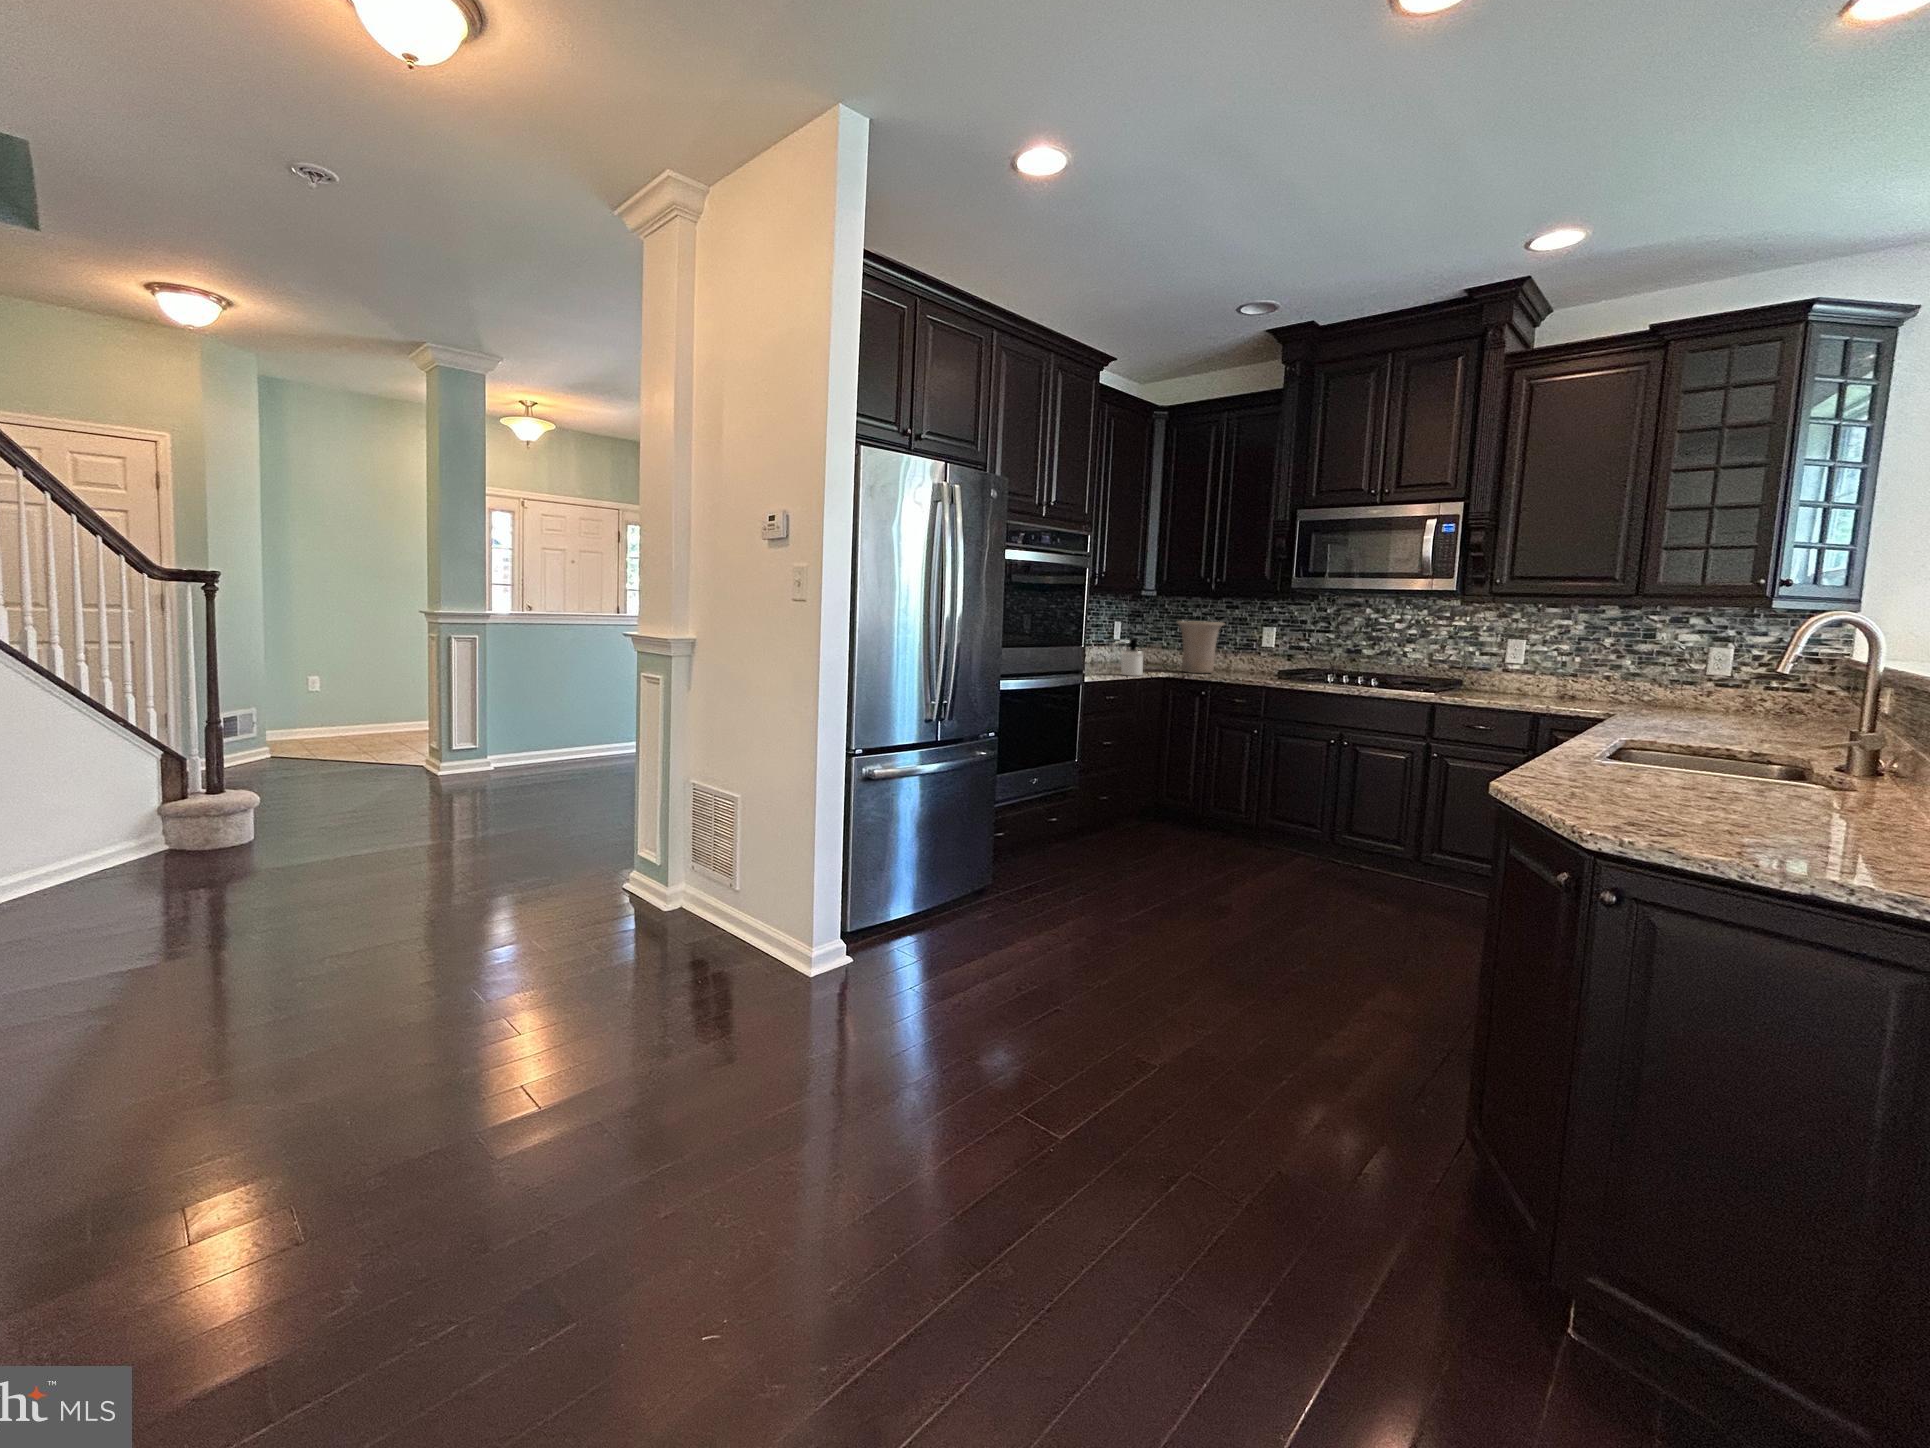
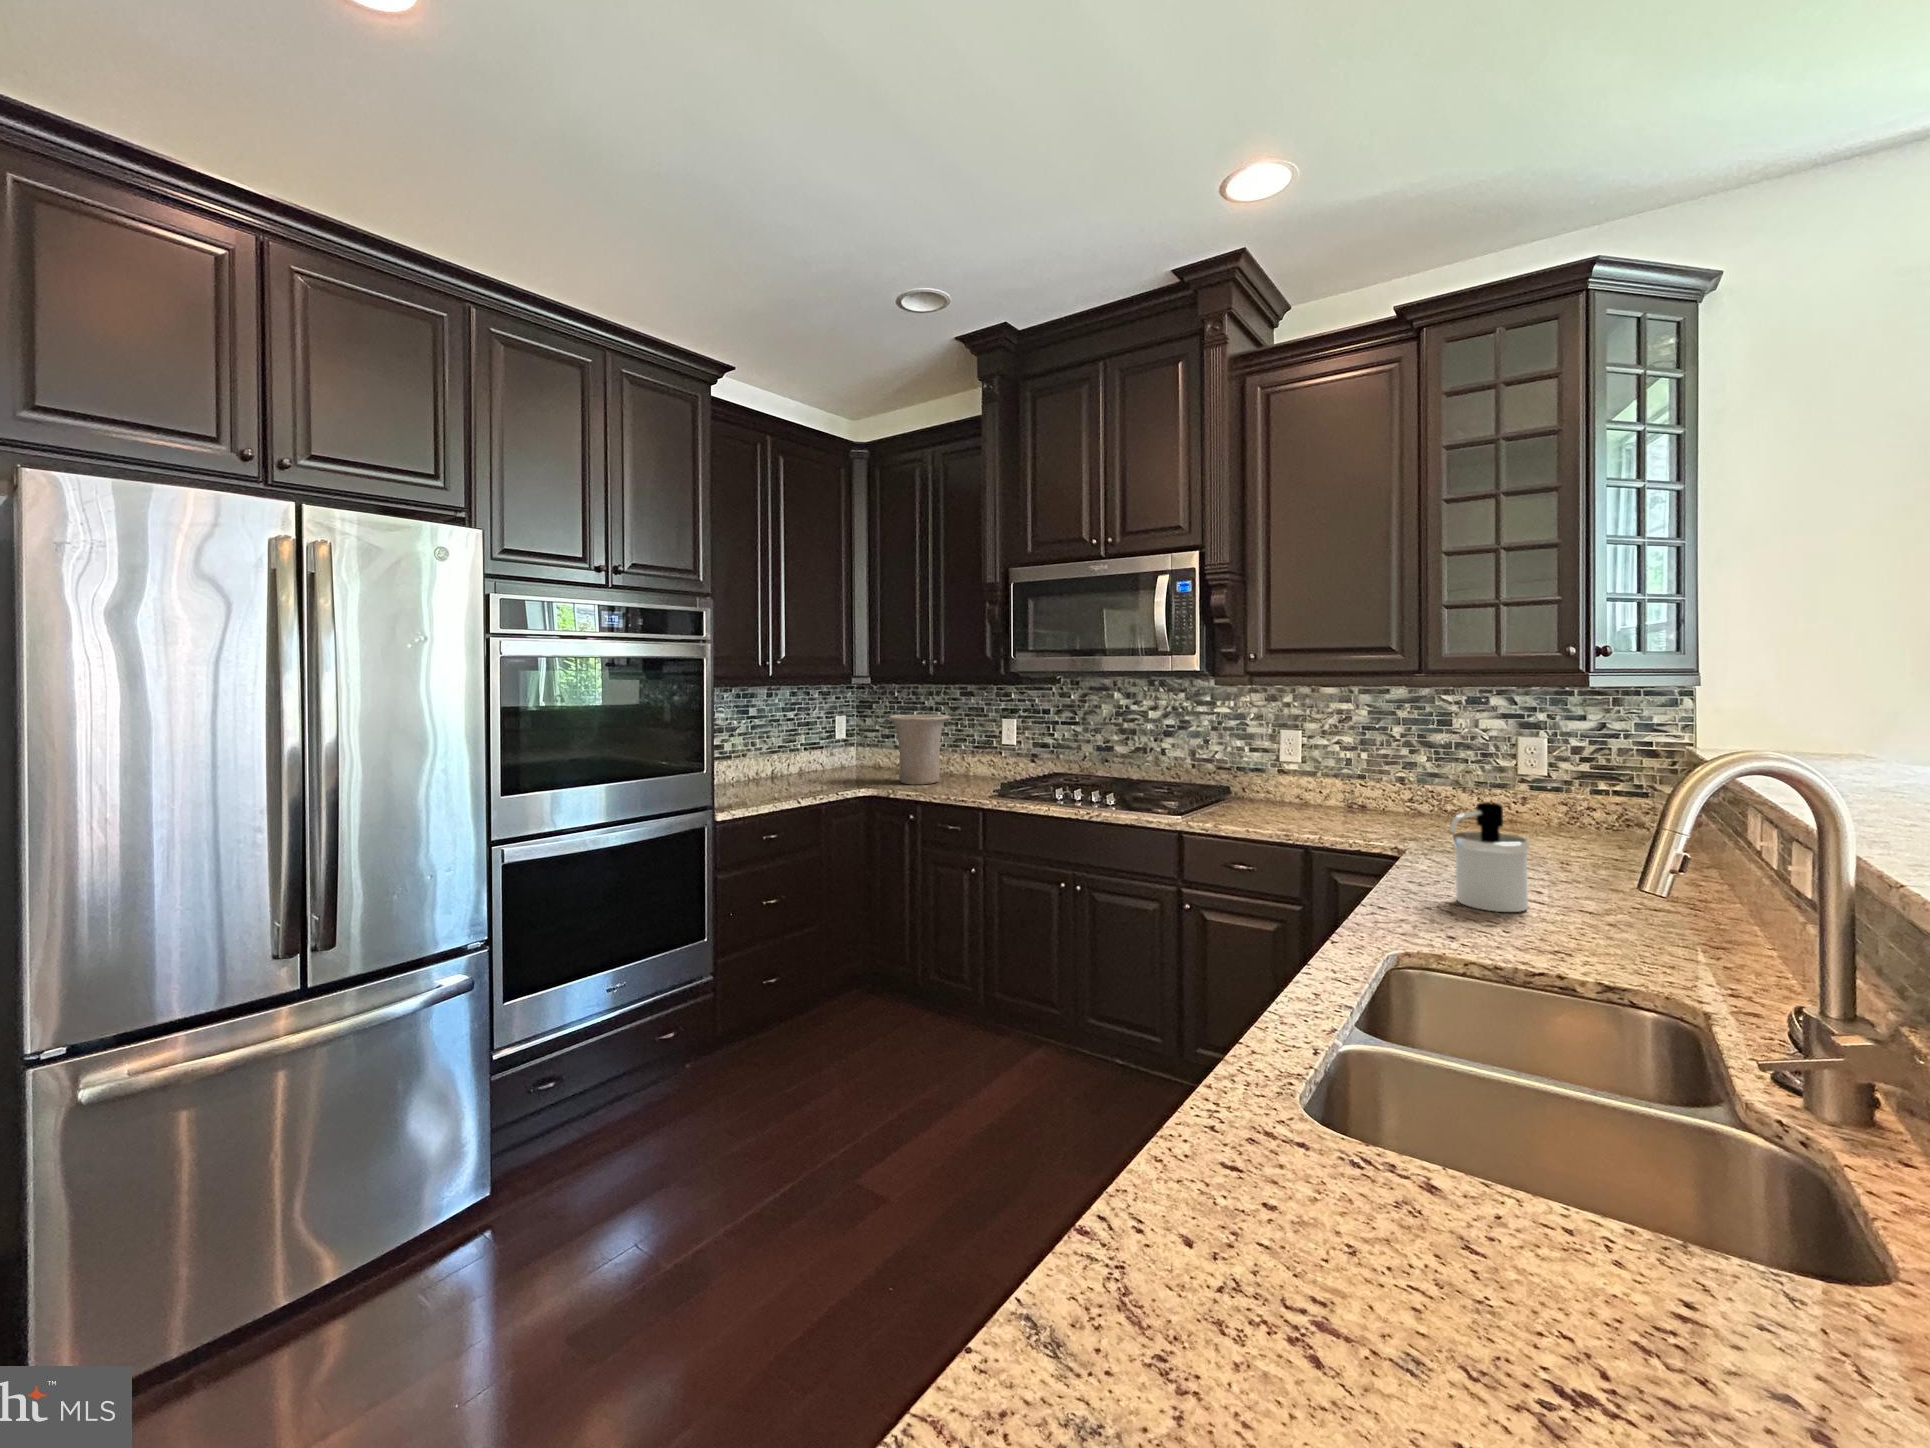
soap dispenser: present [1113,639,1144,676] -> present [1449,802,1529,912]

